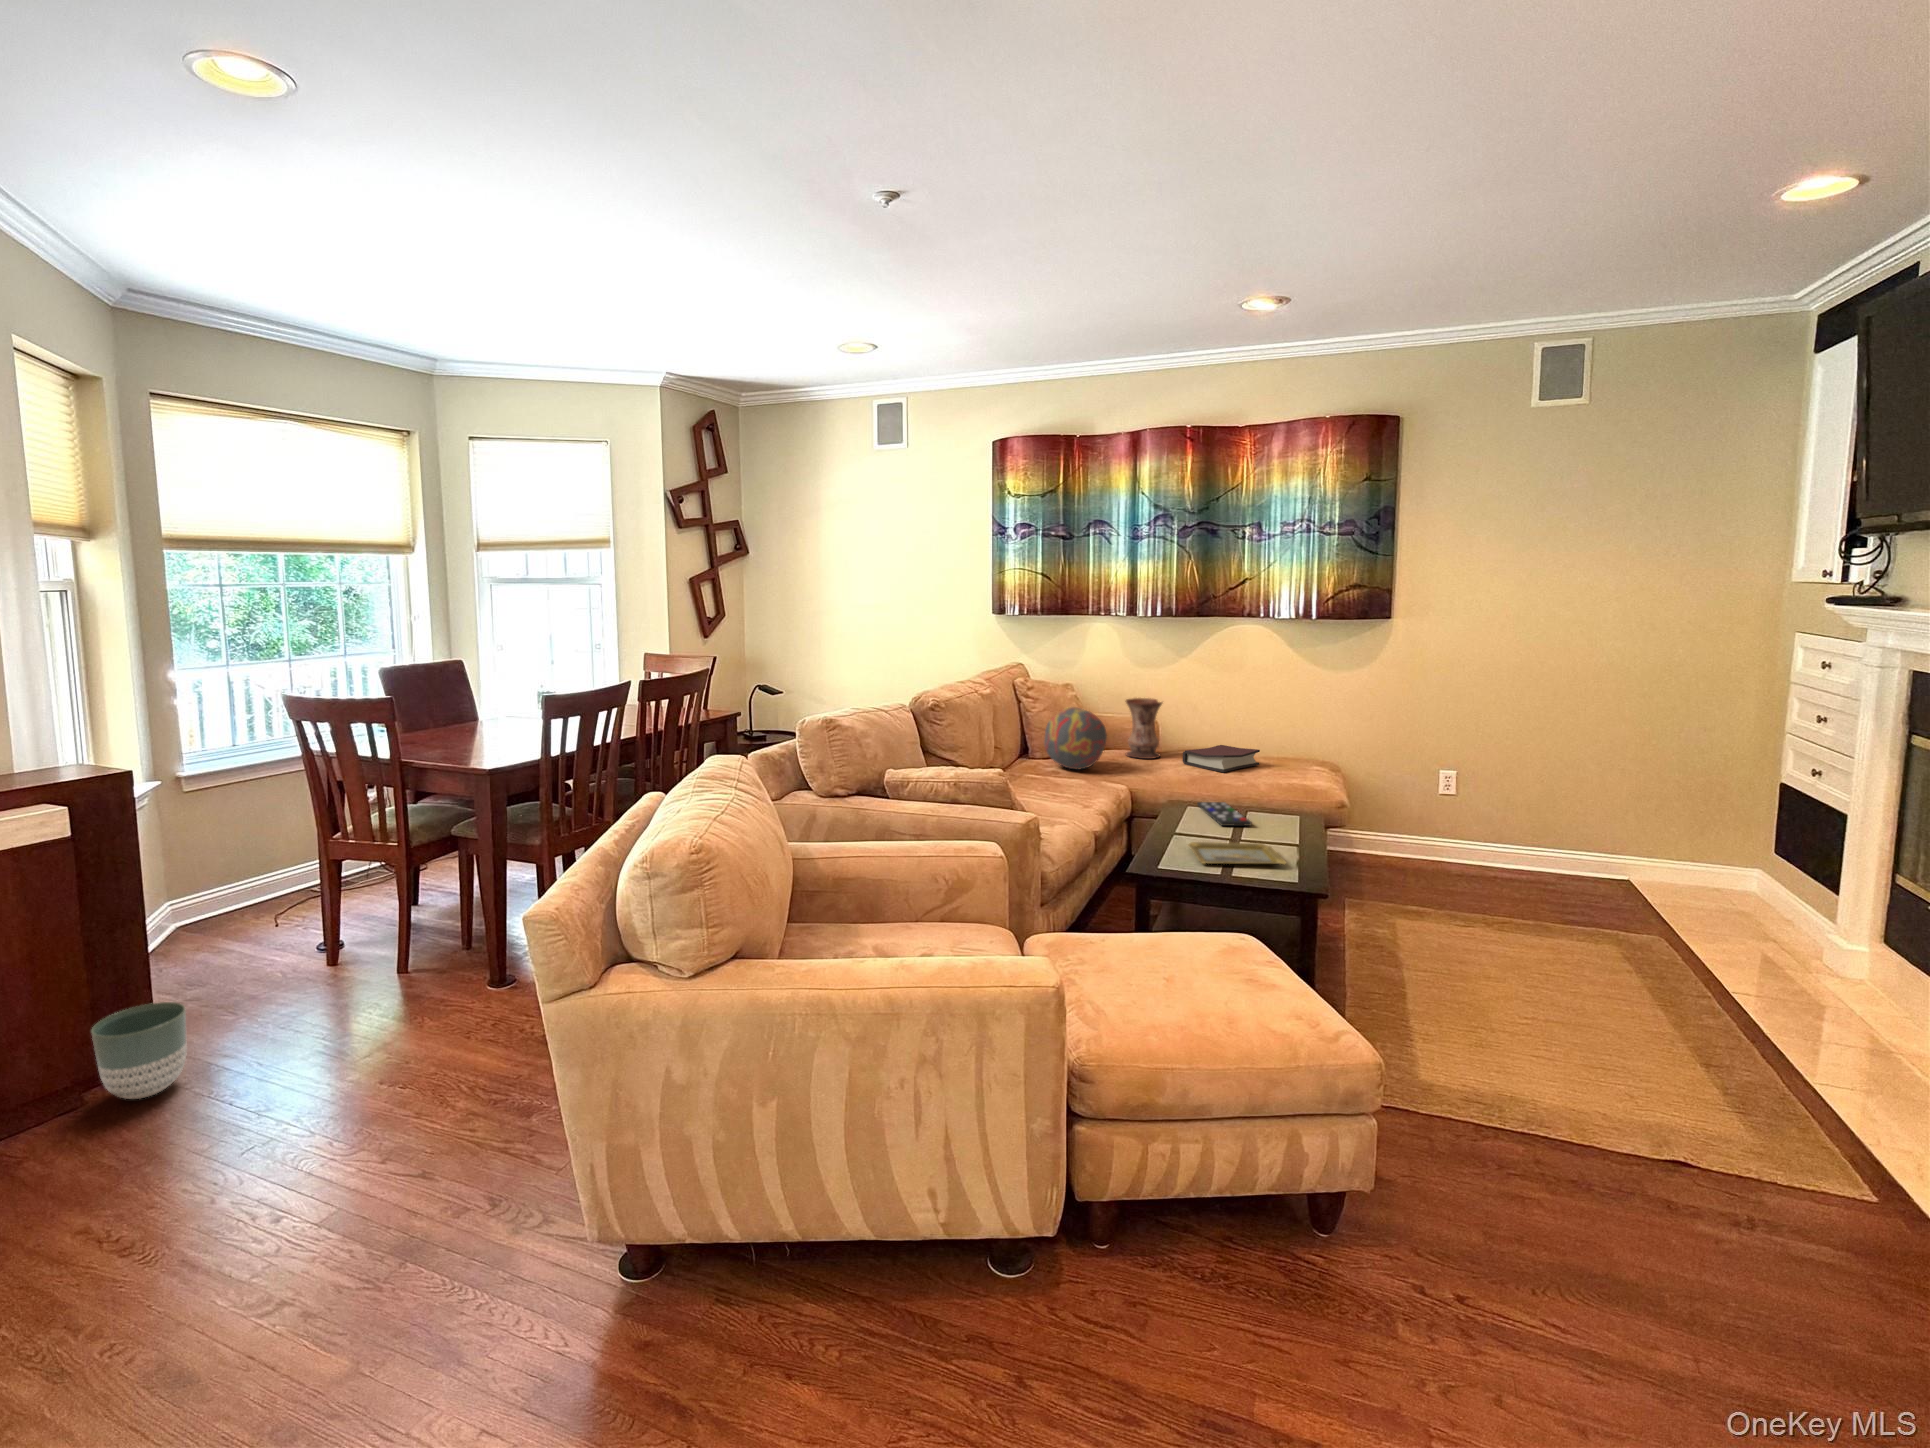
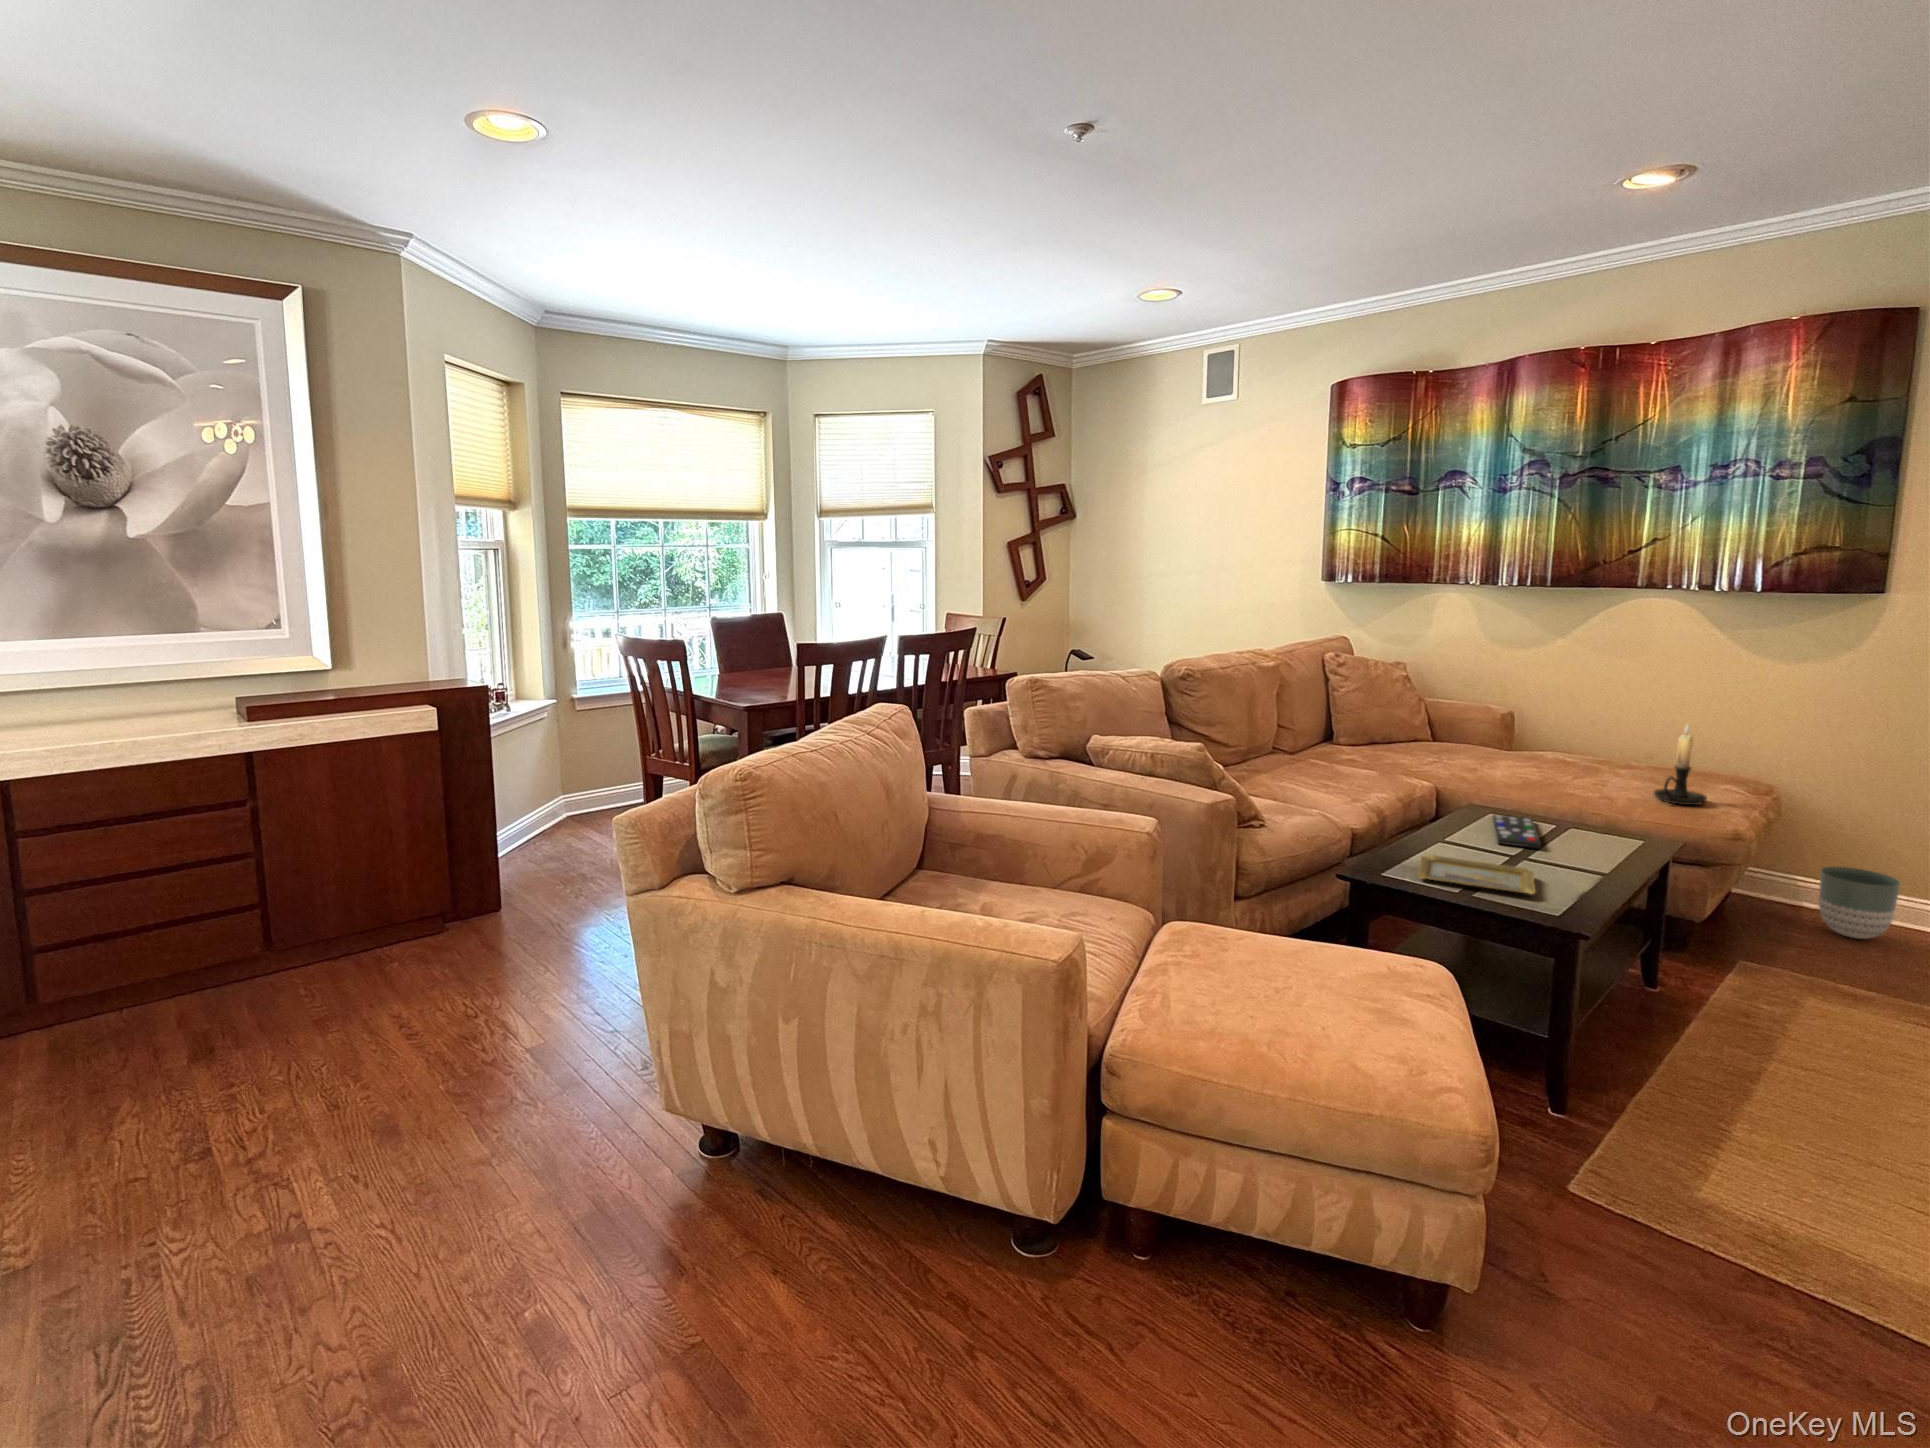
vase: present [1125,698,1162,759] -> none [1458,687,1513,761]
decorative orb: present [1044,707,1107,769] -> none [1336,691,1415,764]
candle holder: none [1275,716,1309,779] -> present [1654,724,1707,805]
hardback book: present [1183,745,1260,772] -> none [1529,753,1645,786]
planter: present [91,1002,187,1099] -> present [1819,867,1901,939]

